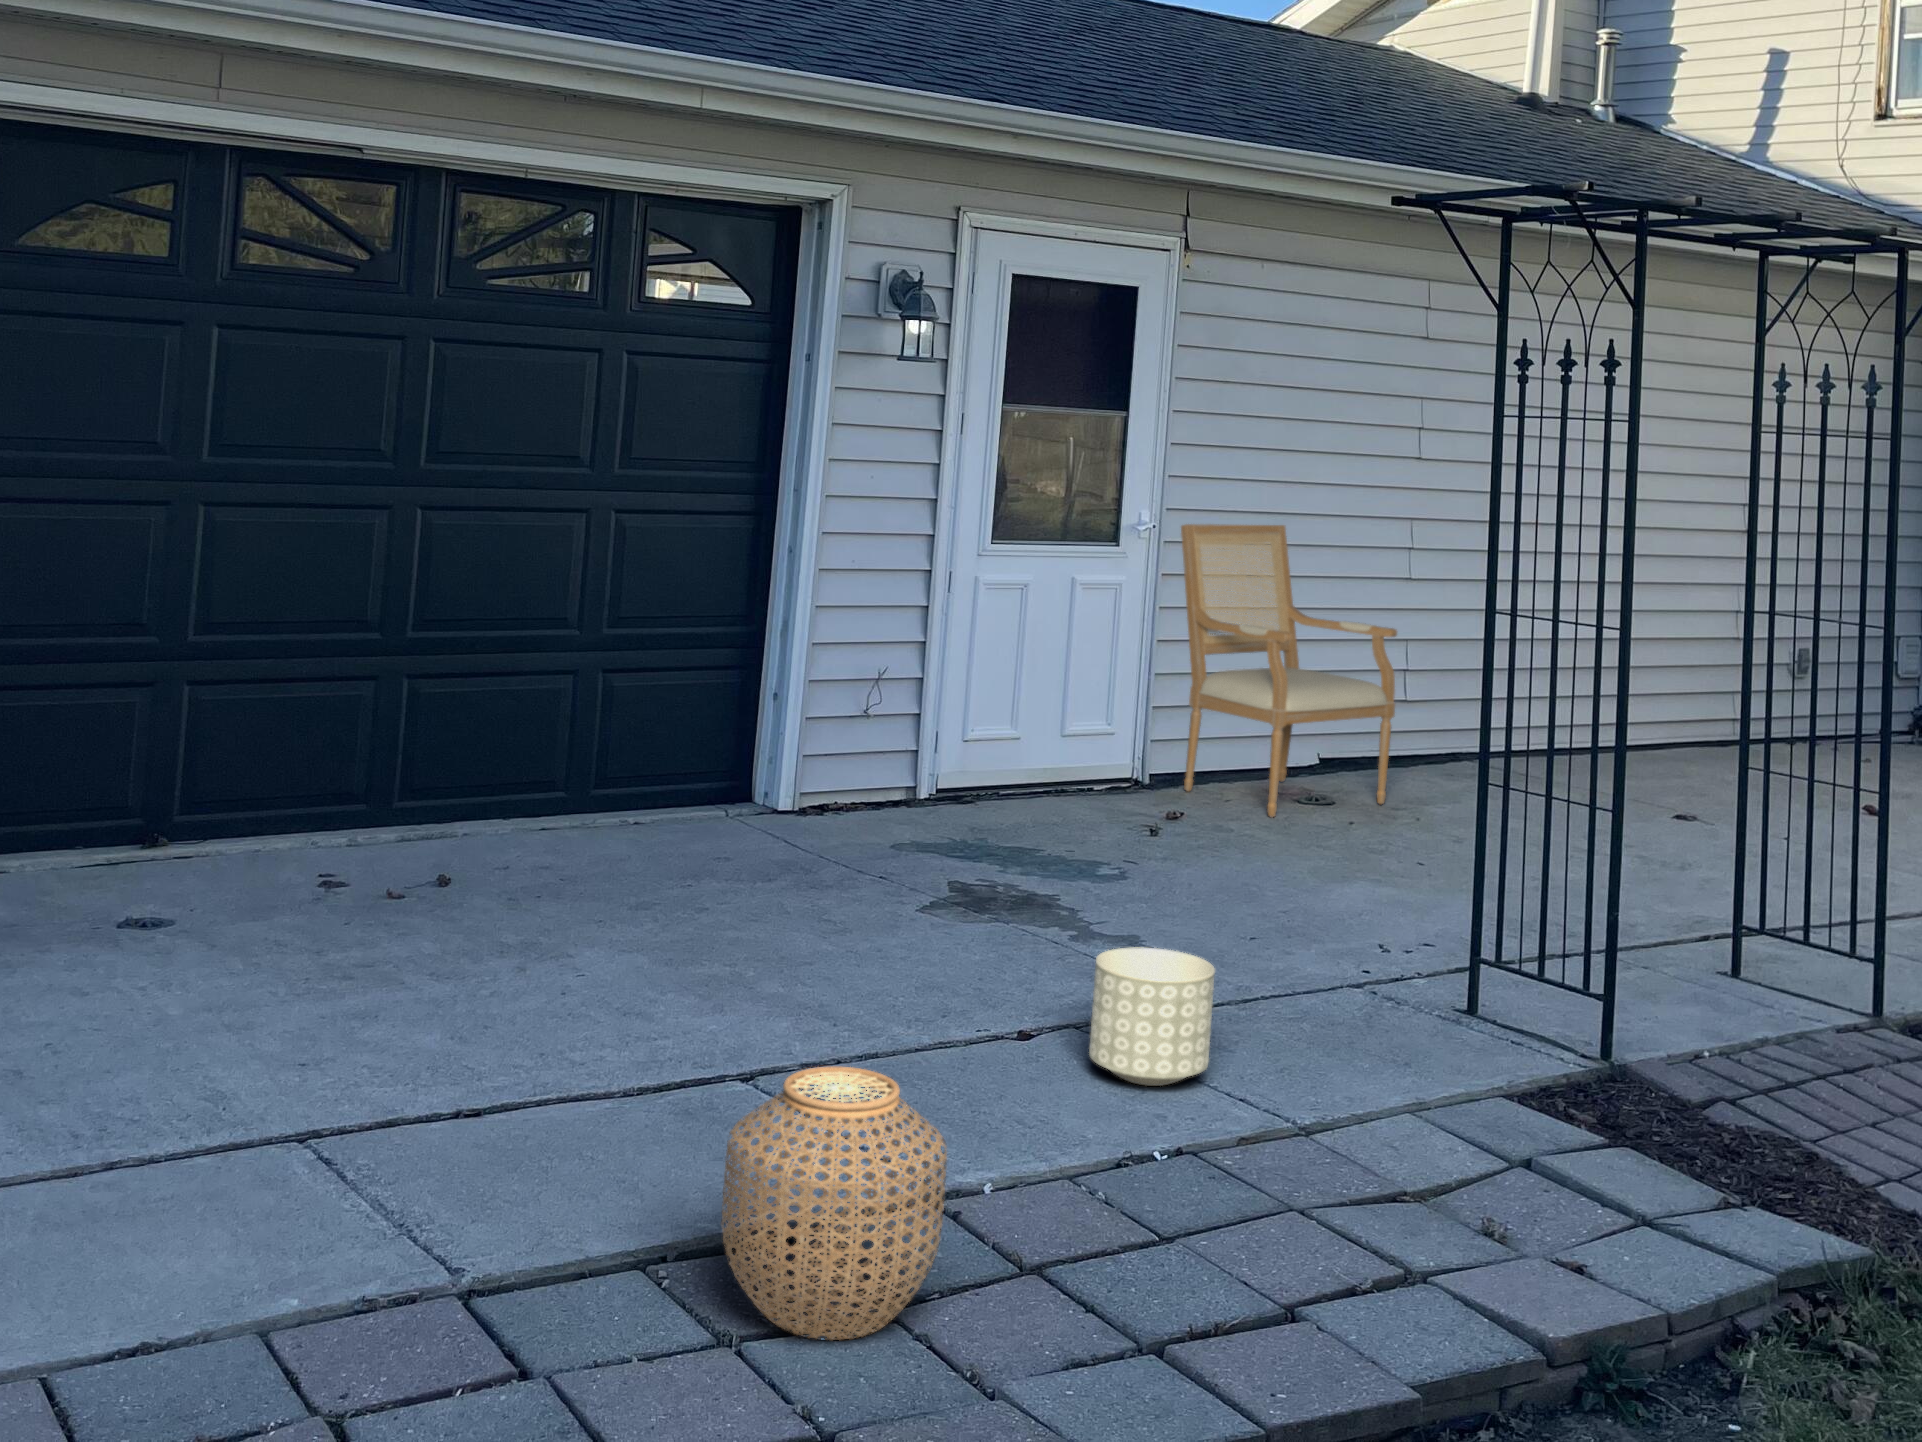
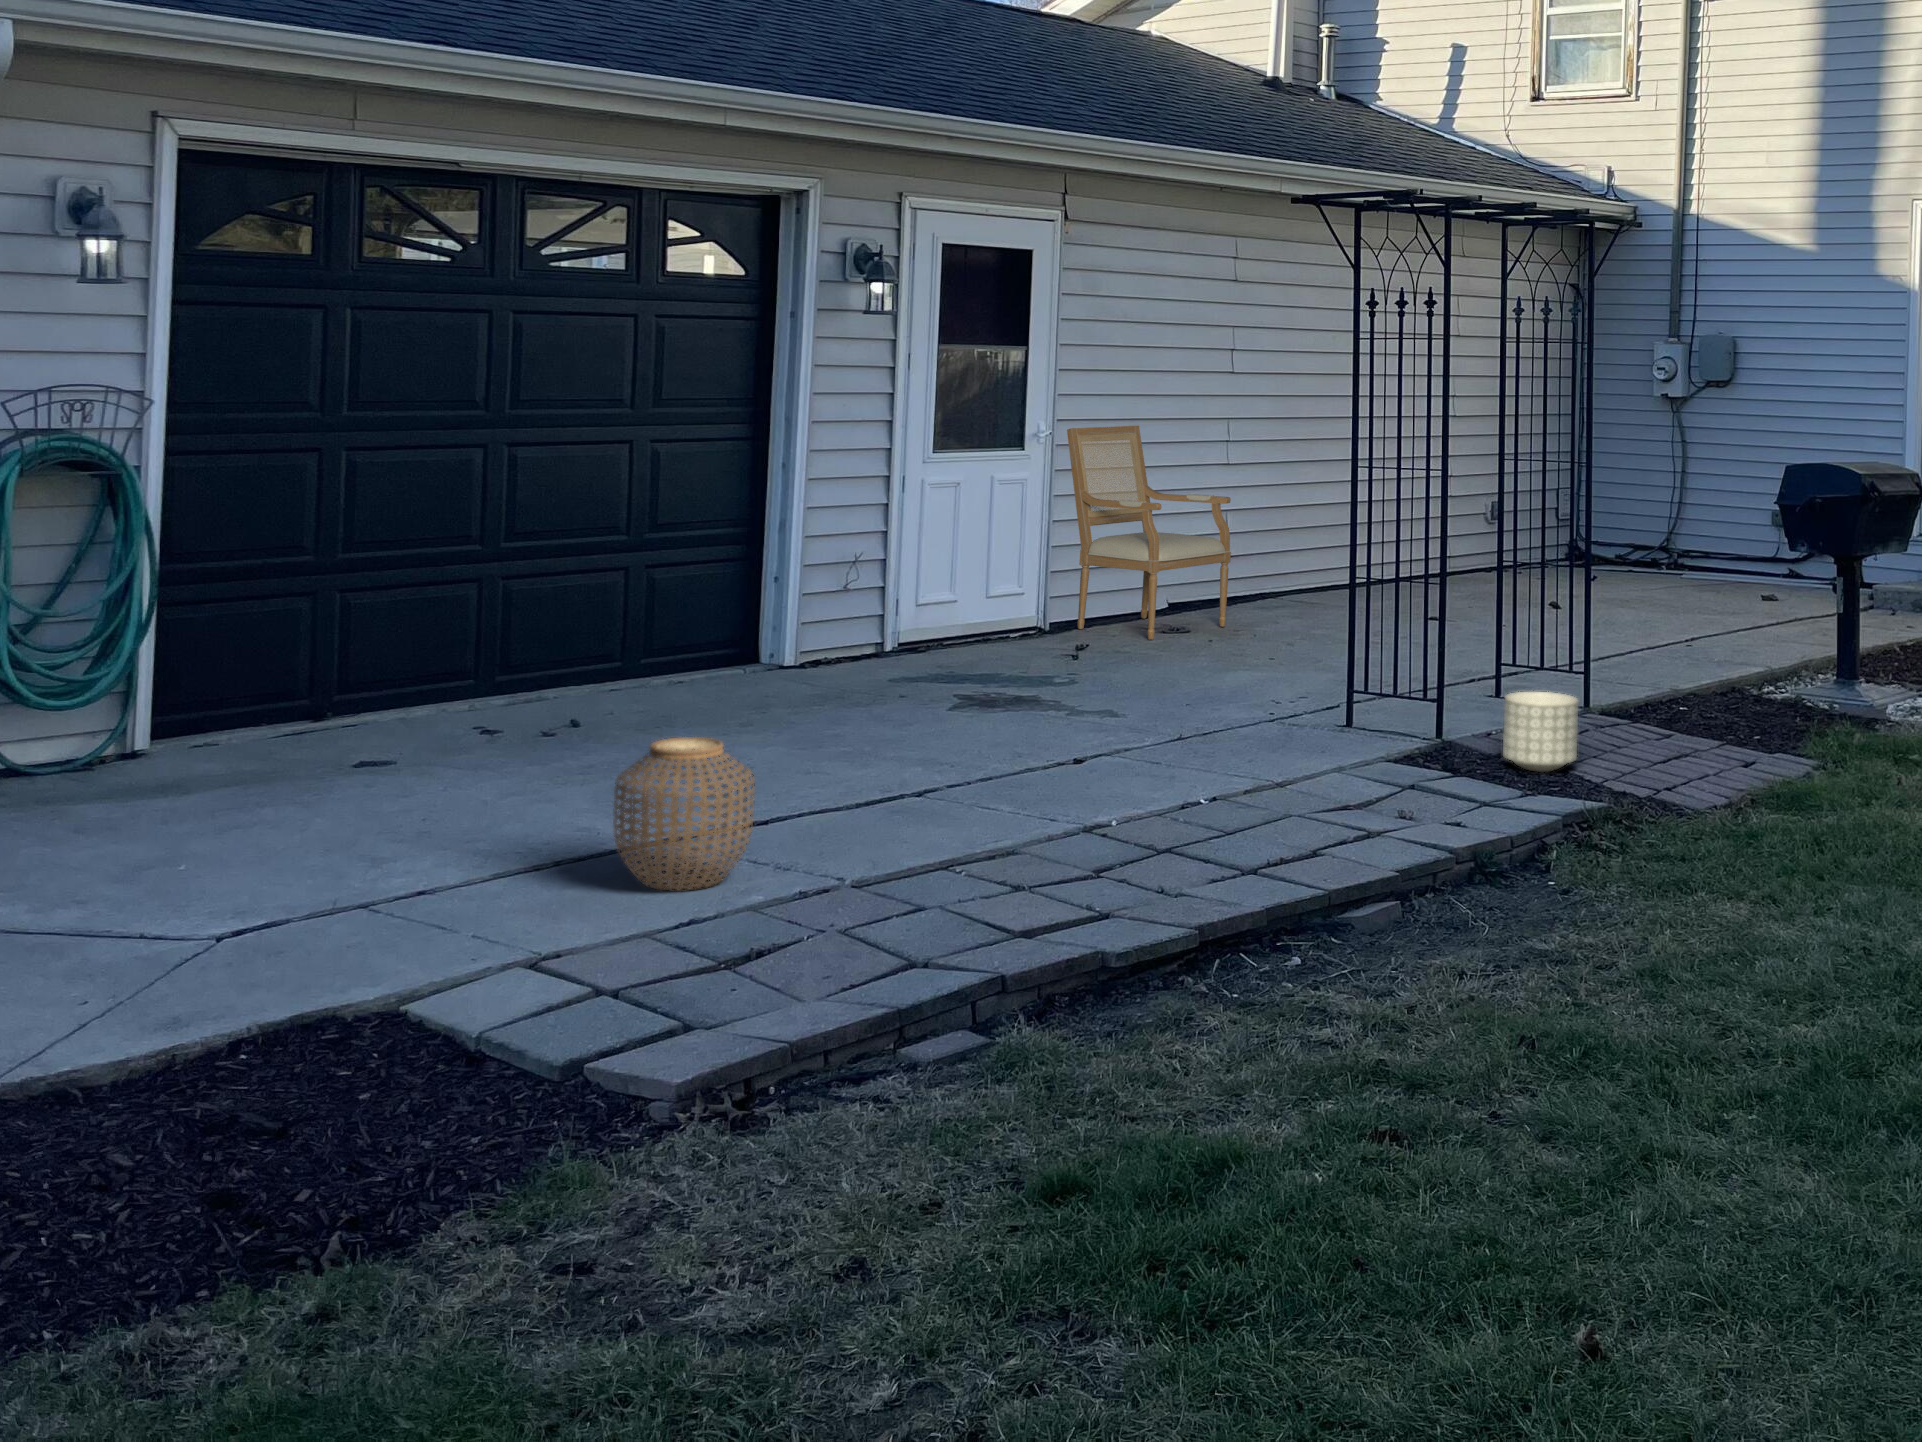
planter: present [1089,947,1215,1086] -> present [1503,692,1579,772]
woven basket: present [722,1066,947,1340] -> present [613,737,755,891]

